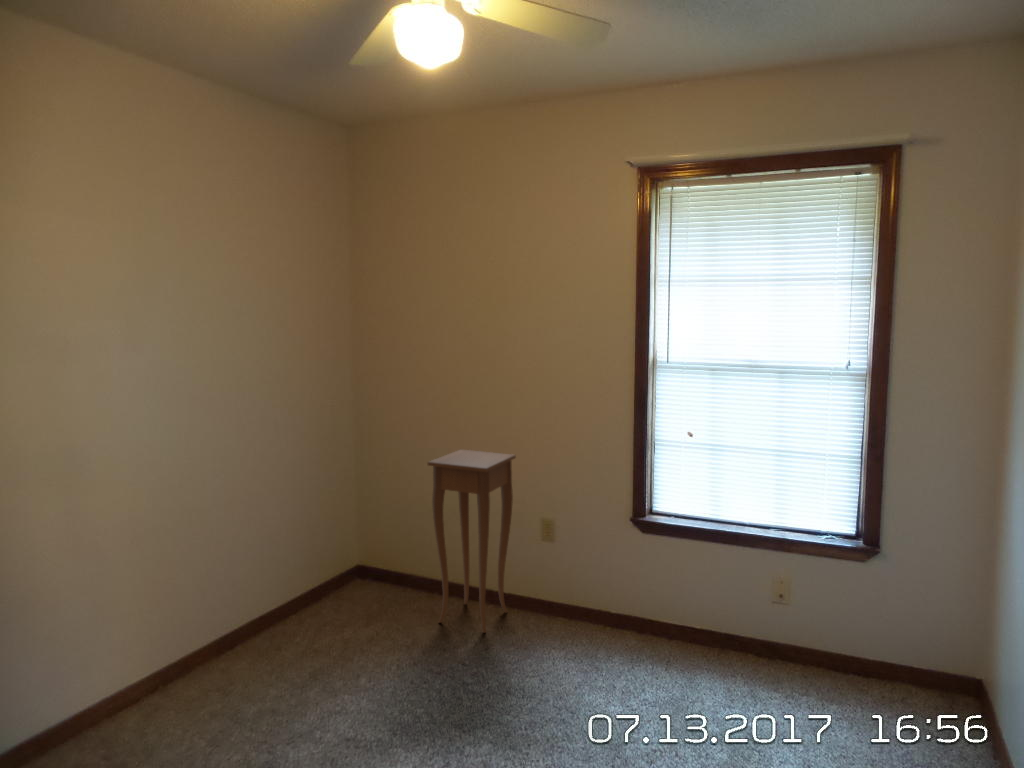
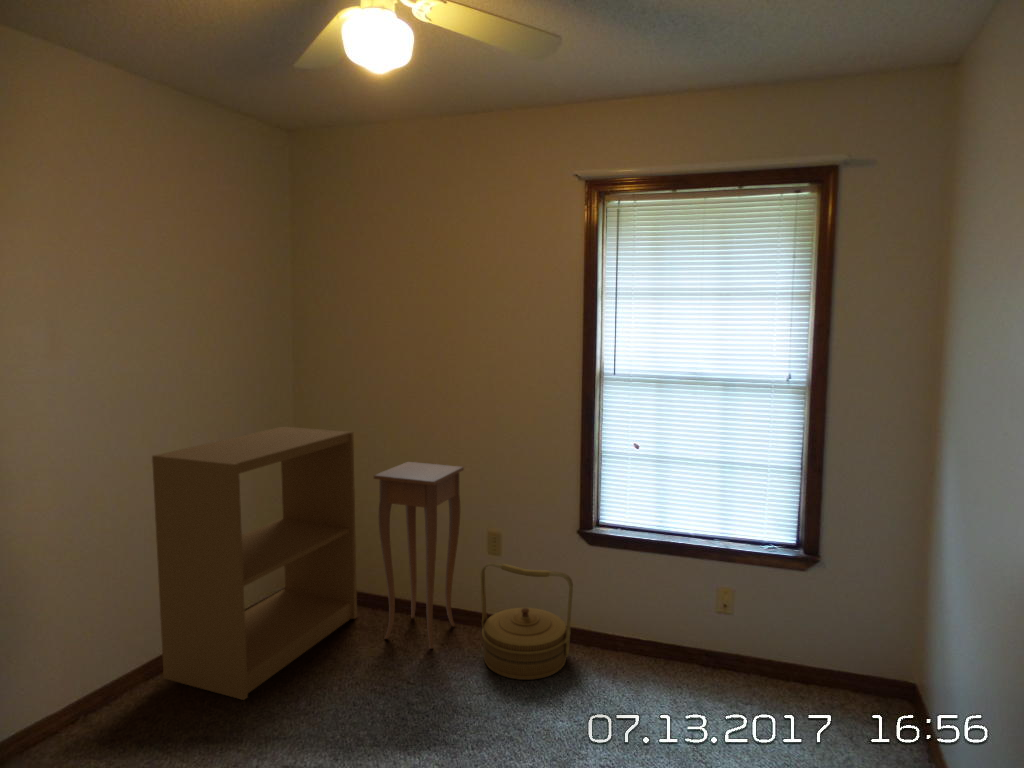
bookshelf: none [220,414,412,674] -> present [152,427,357,700]
woven basket: none [532,549,625,665] -> present [481,562,573,680]

